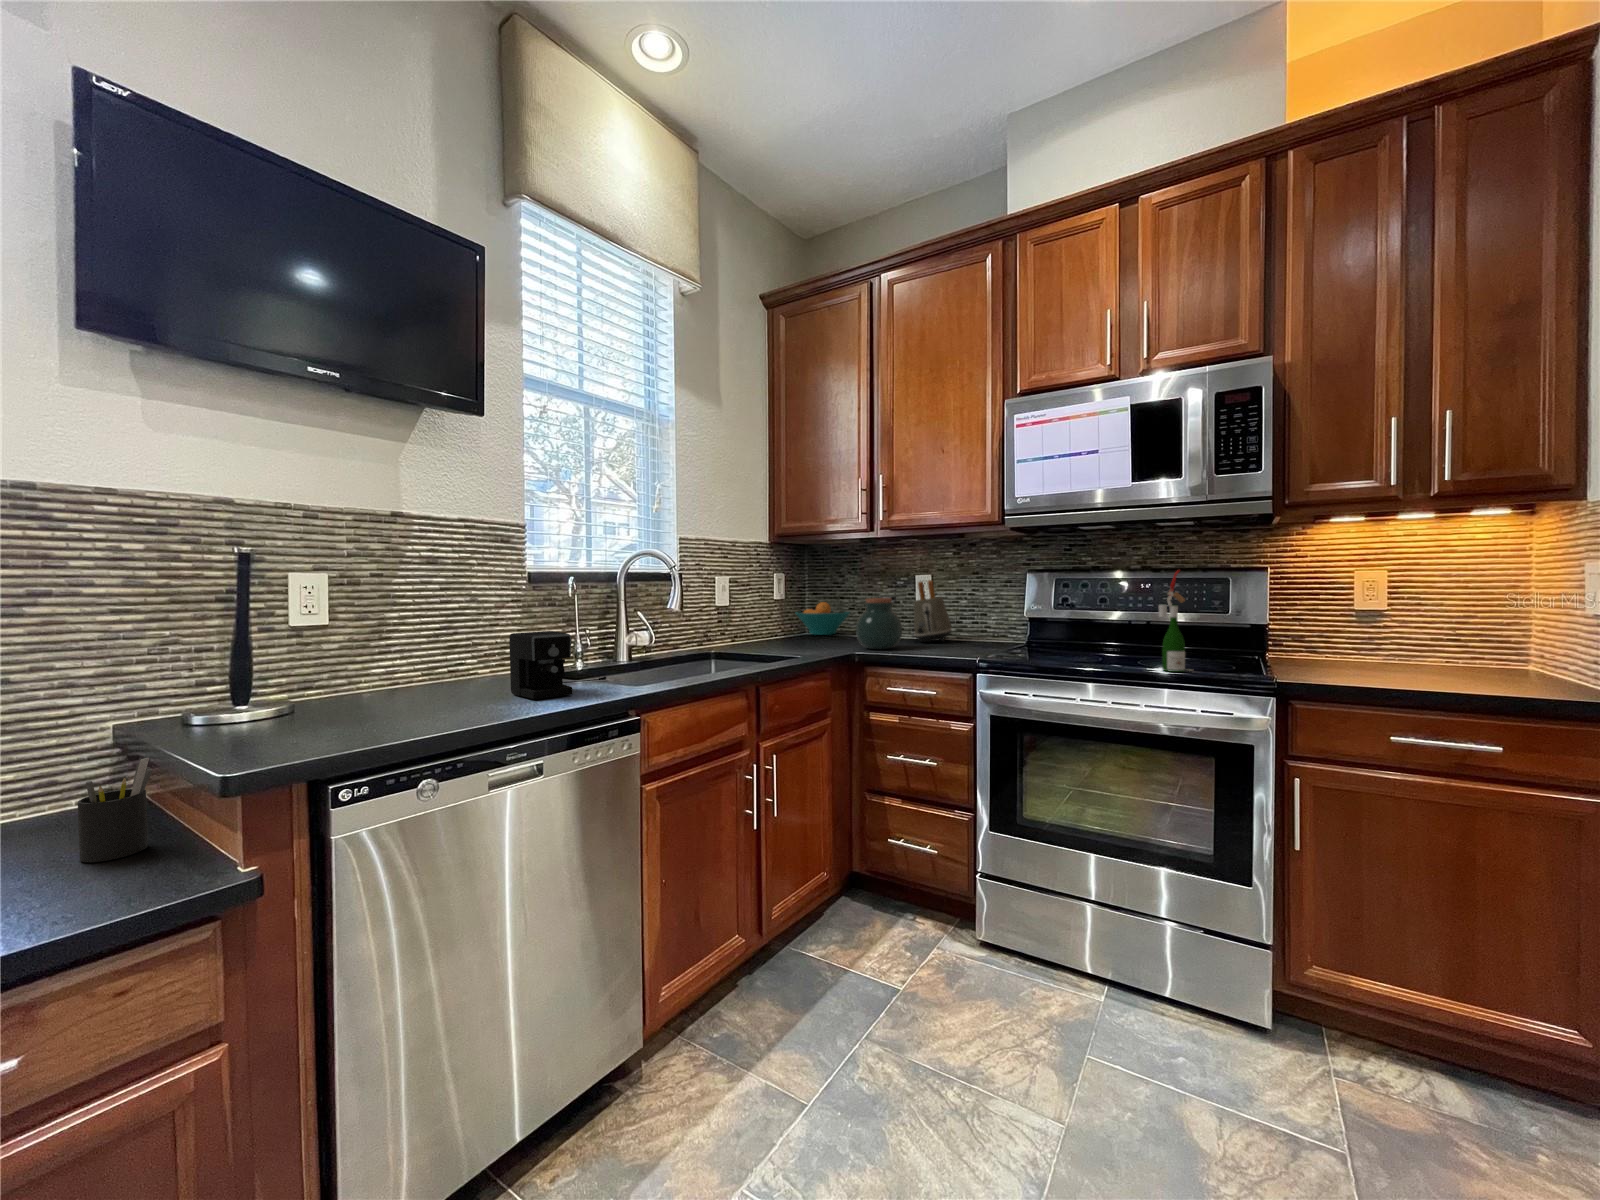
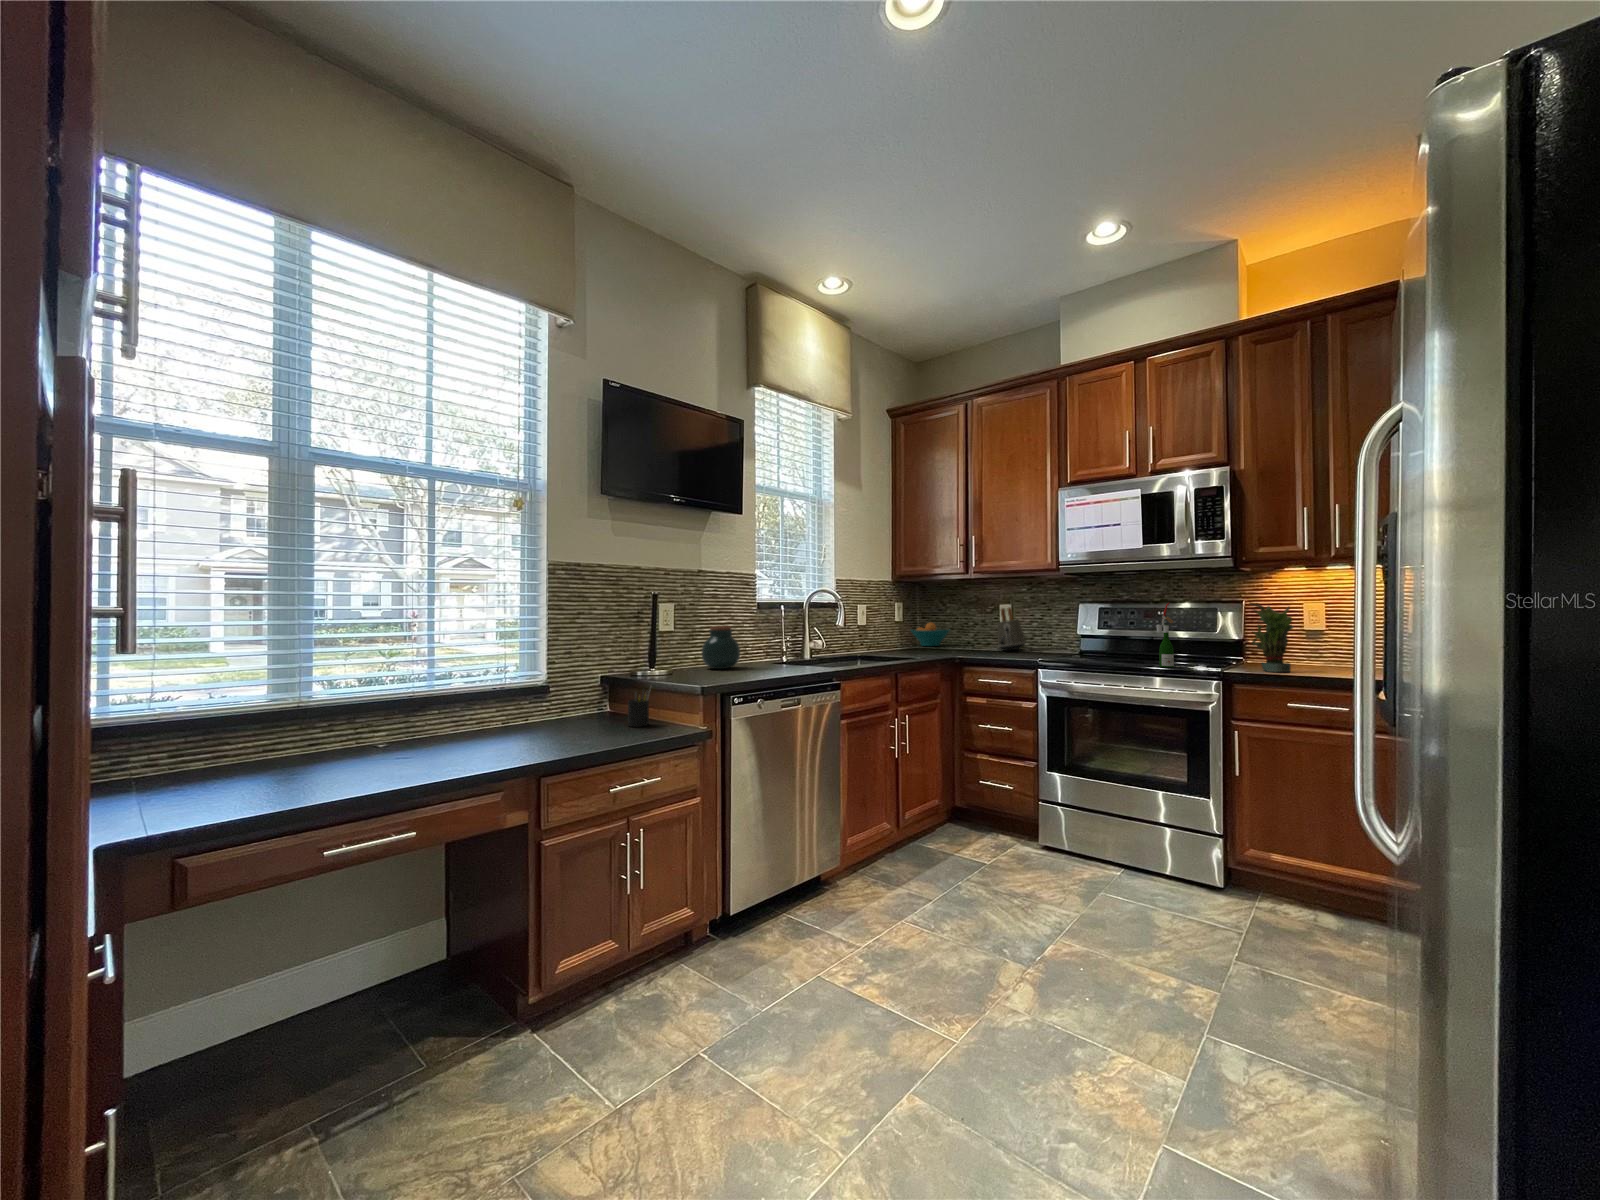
potted plant: none [1301,568,1381,680] -> present [1250,603,1293,672]
jar: present [856,598,902,649] -> present [702,626,740,669]
coffee maker: present [509,631,606,699] -> none [765,636,810,672]

